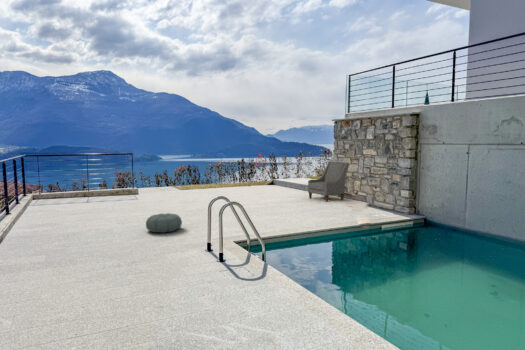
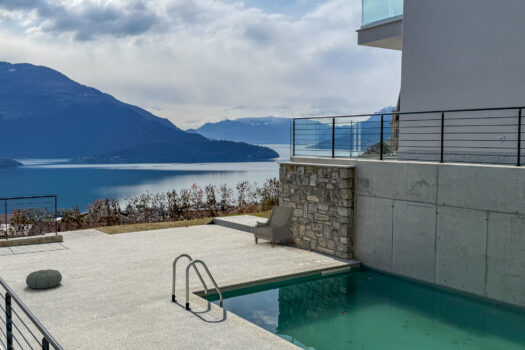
pouf: present [146,213,182,233] -> present [26,269,62,289]

